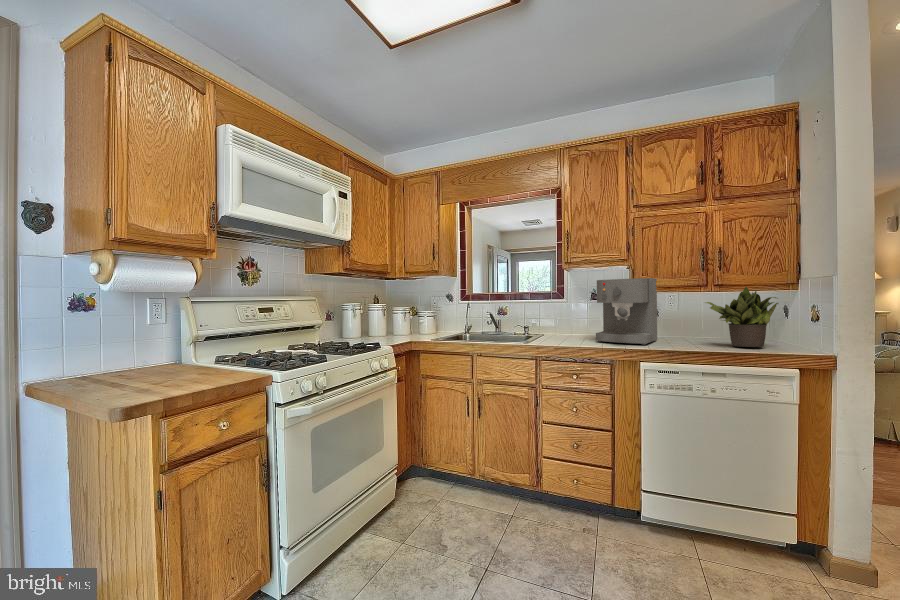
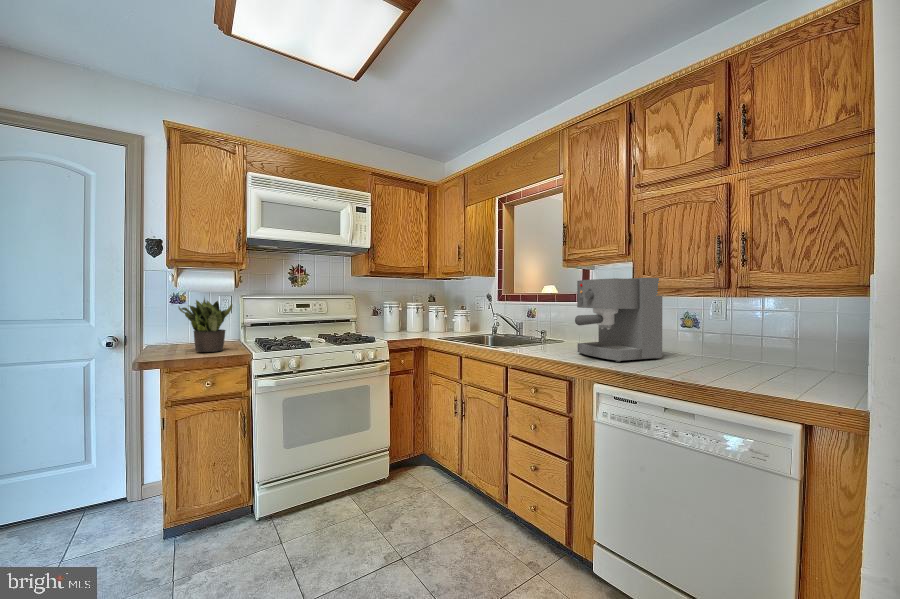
potted plant: present [705,287,779,347] -> present [179,298,232,352]

